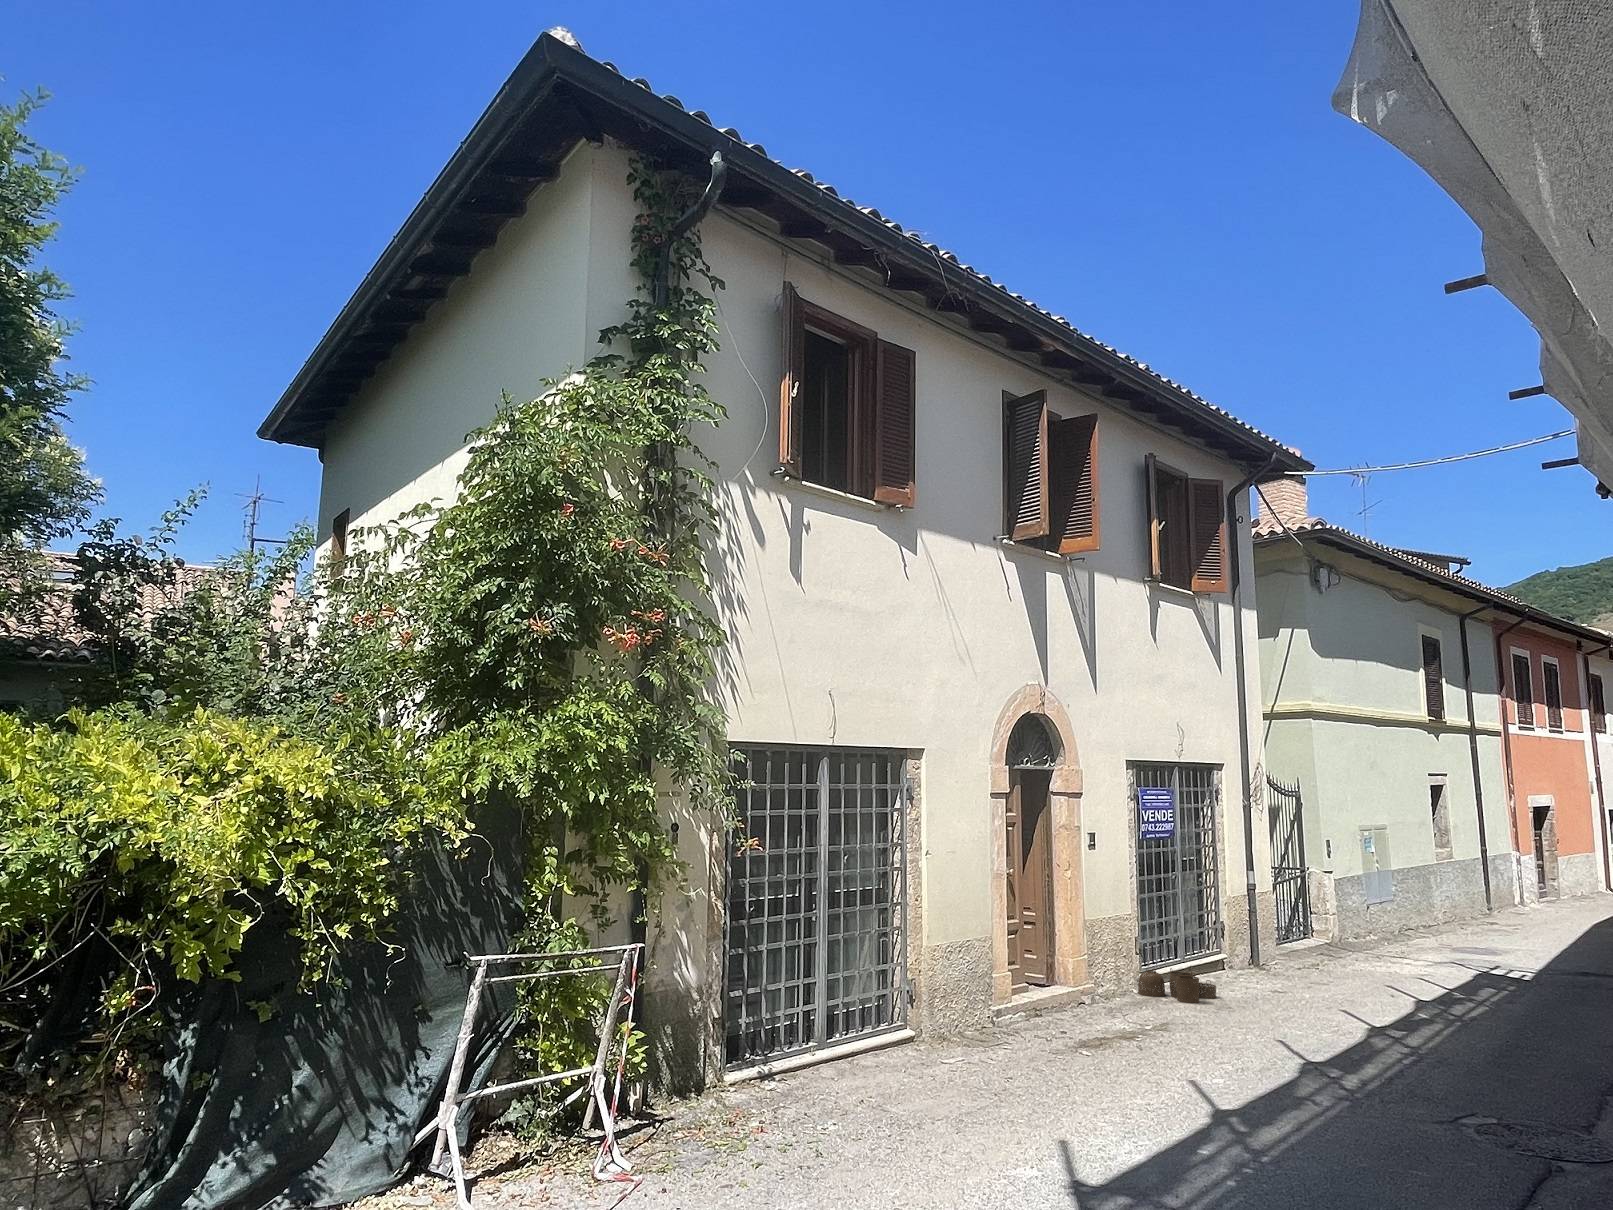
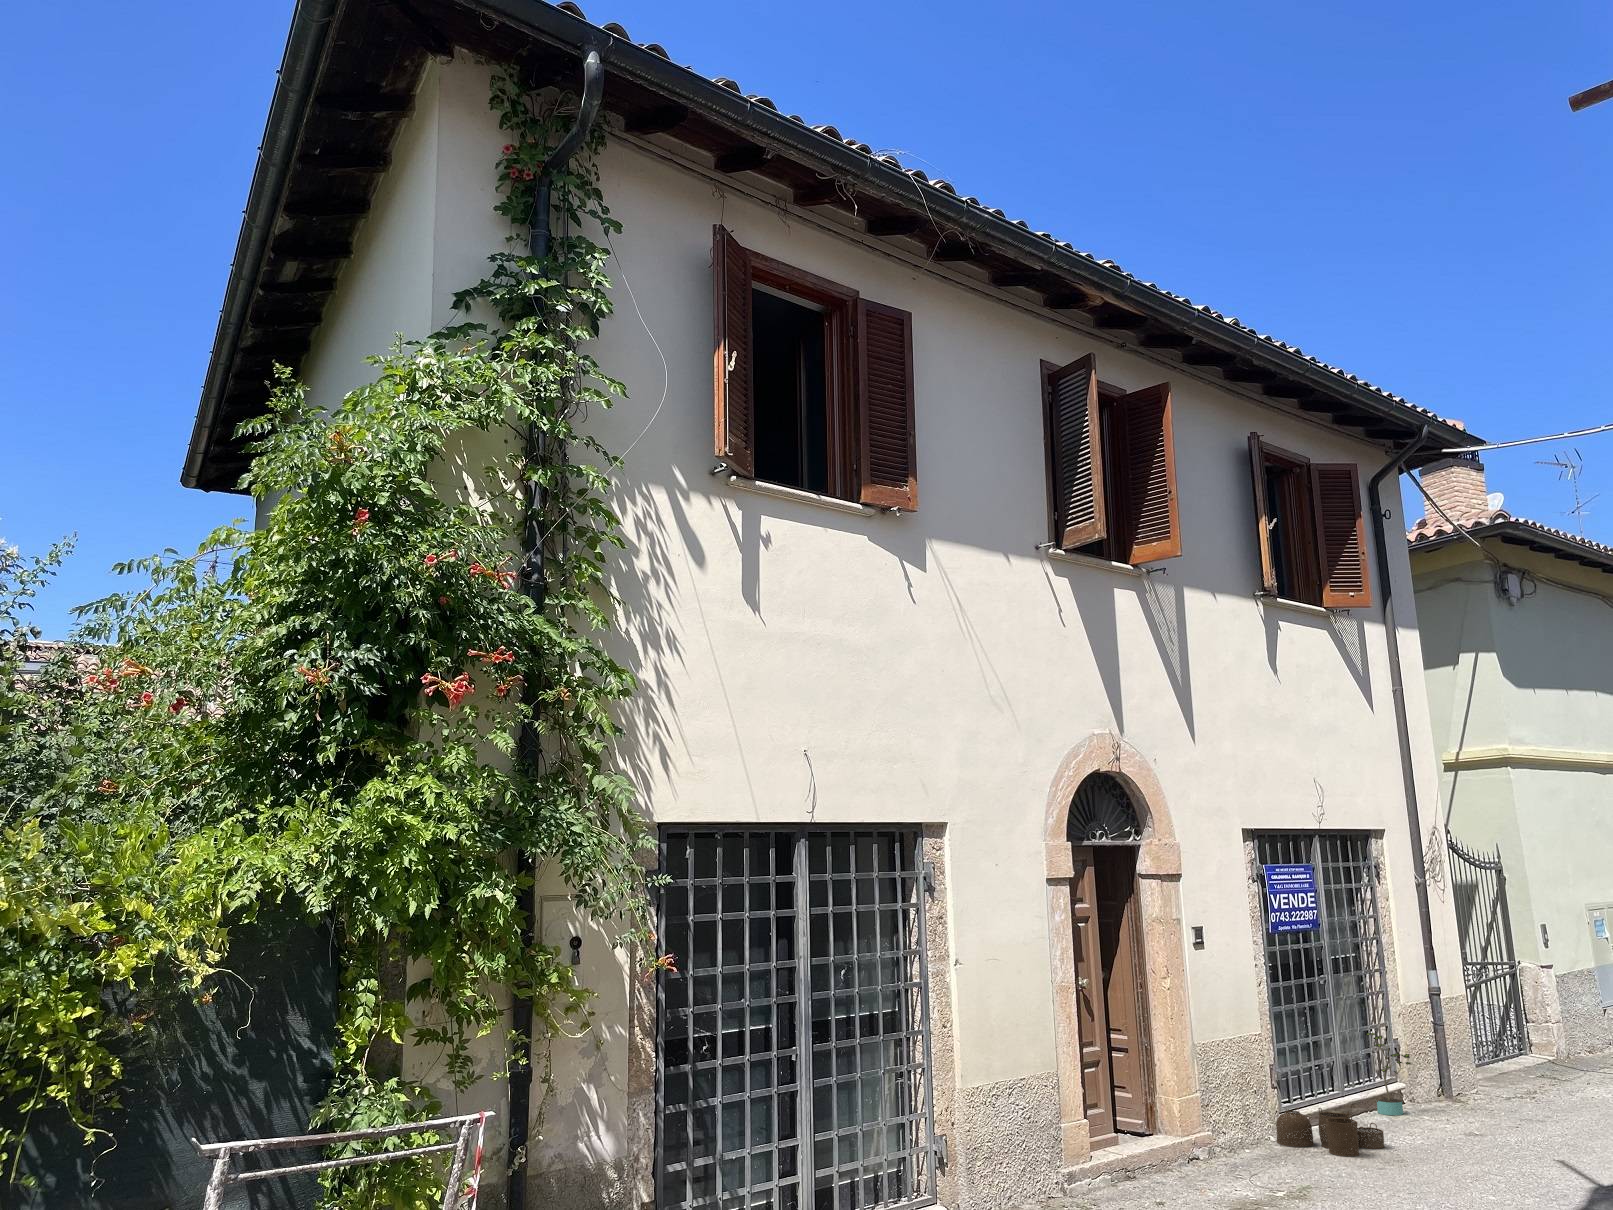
potted plant: none [1201,916,1235,977] -> present [1365,1033,1411,1115]

